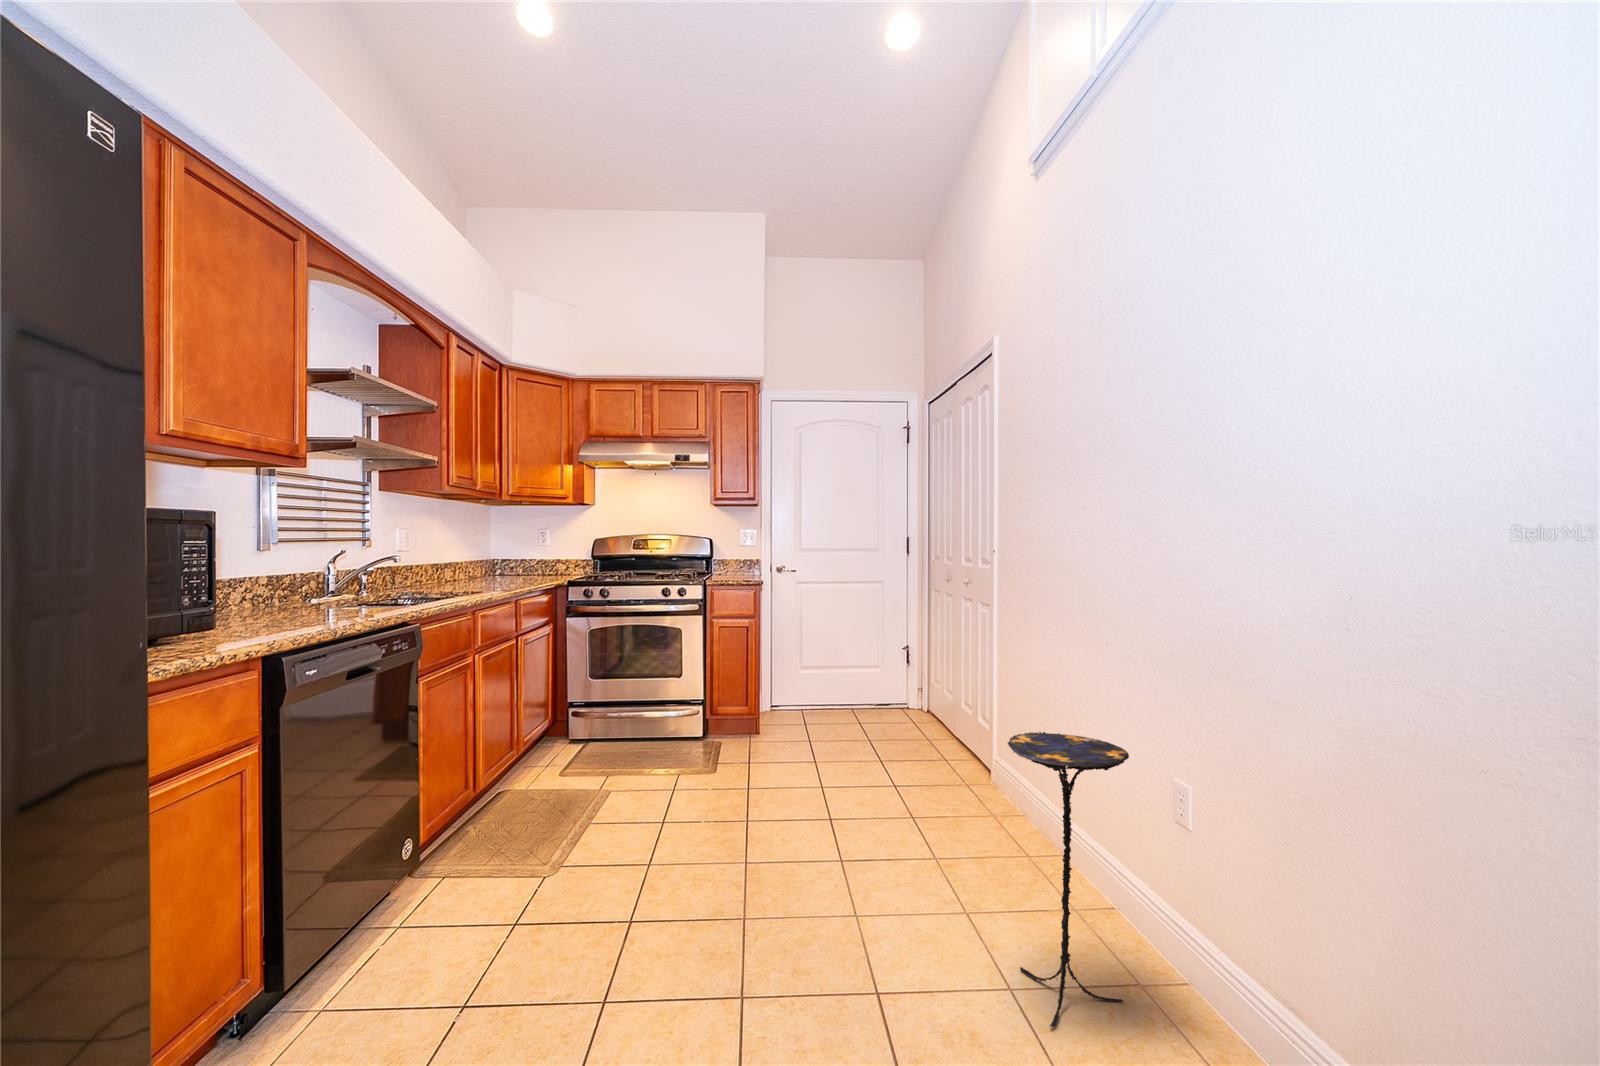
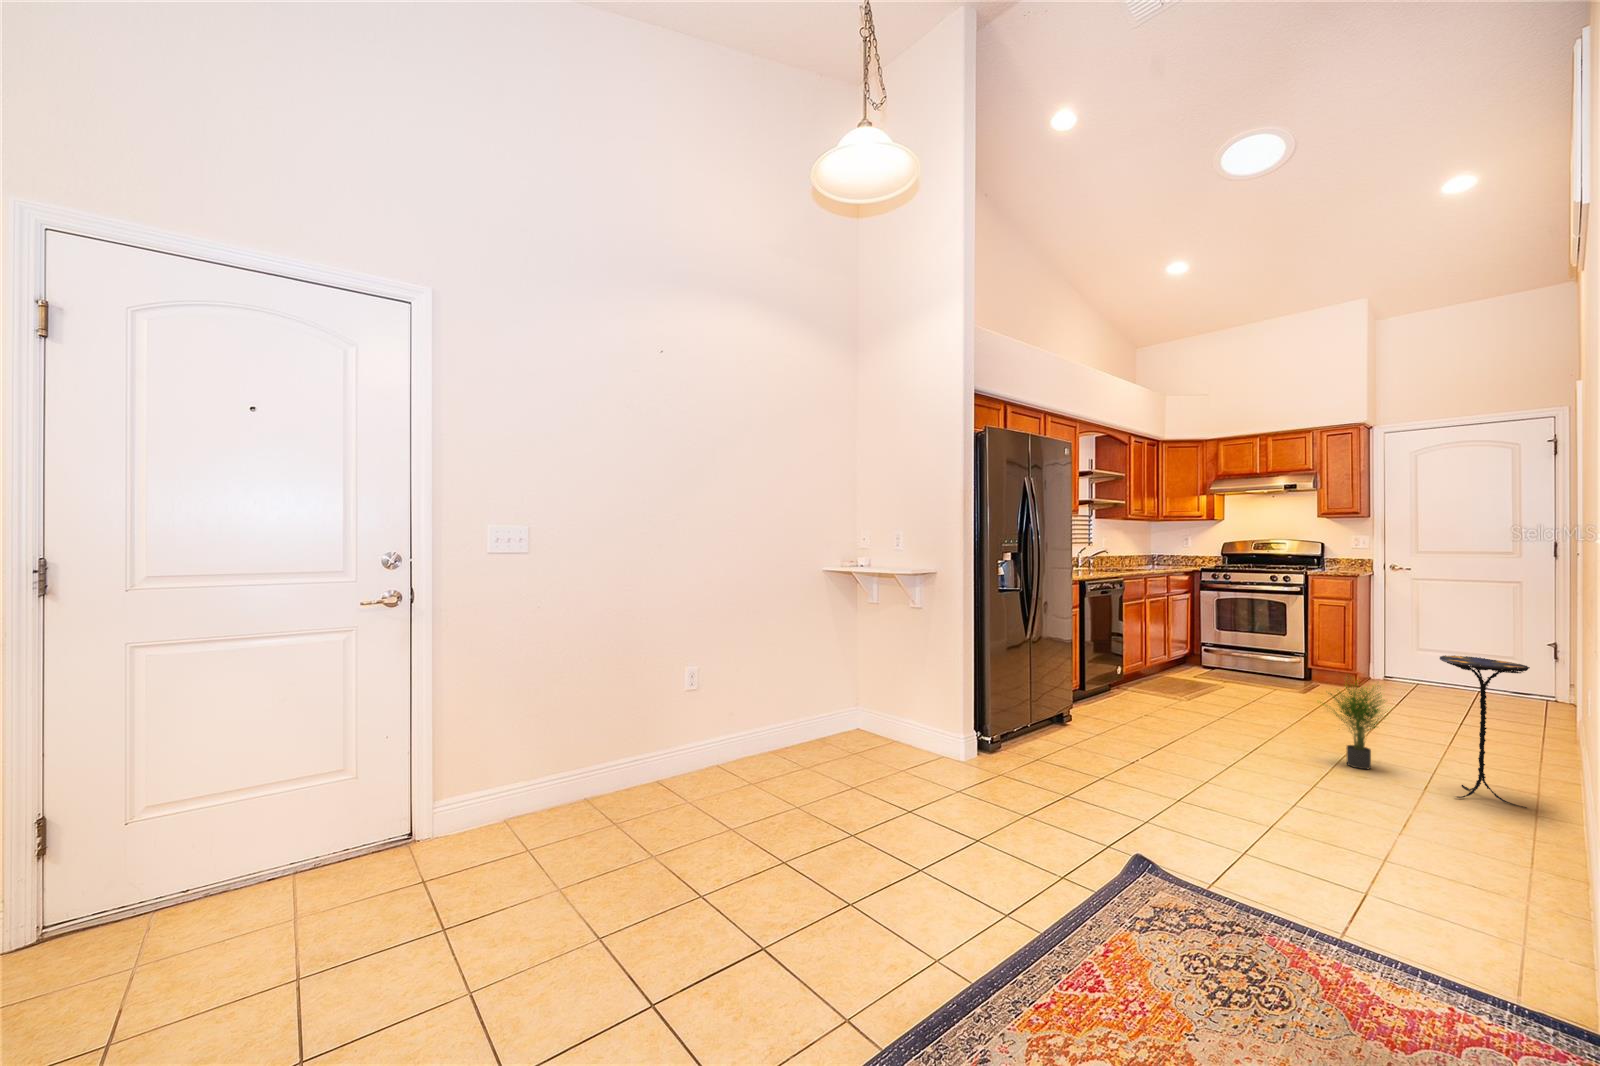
potted plant: none [805,789,941,990] -> present [1323,682,1385,769]

